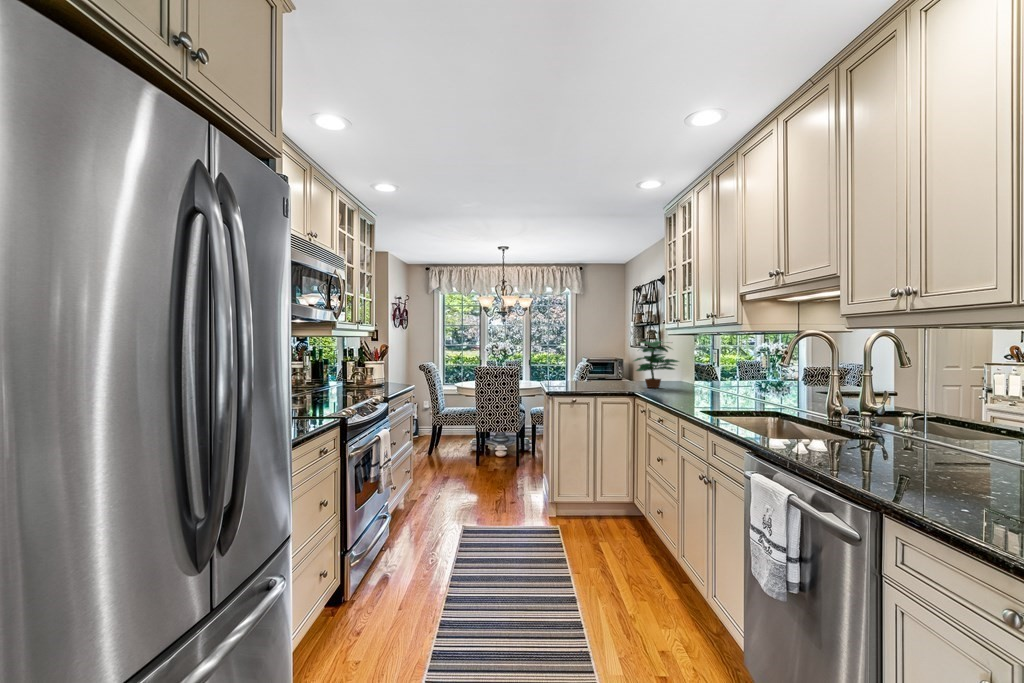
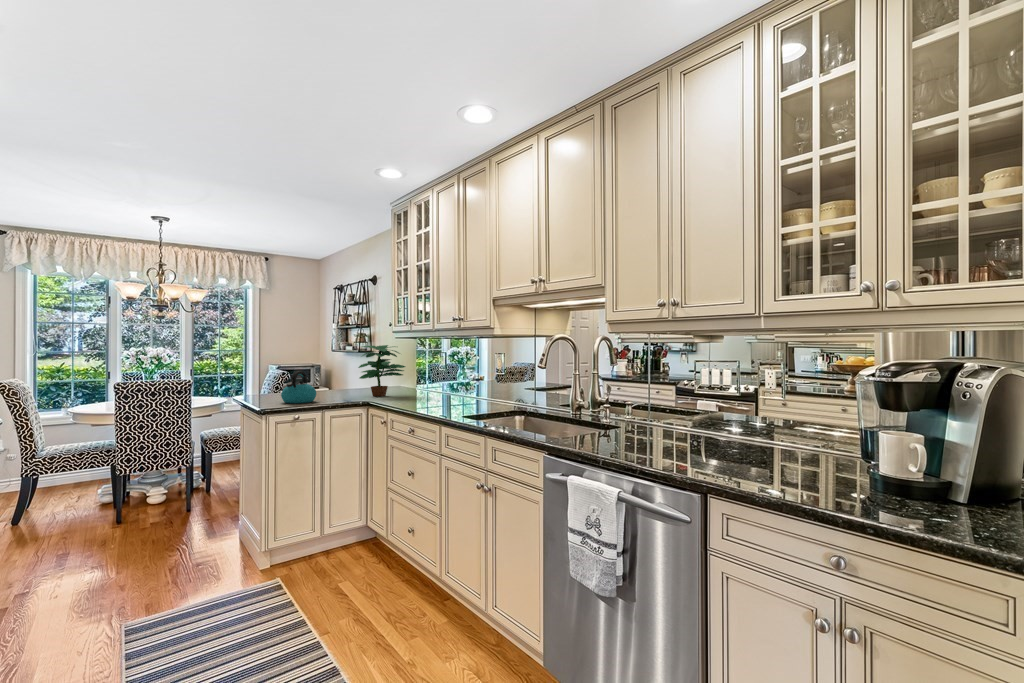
kettle: none [568,363,595,390] -> present [281,371,316,403]

